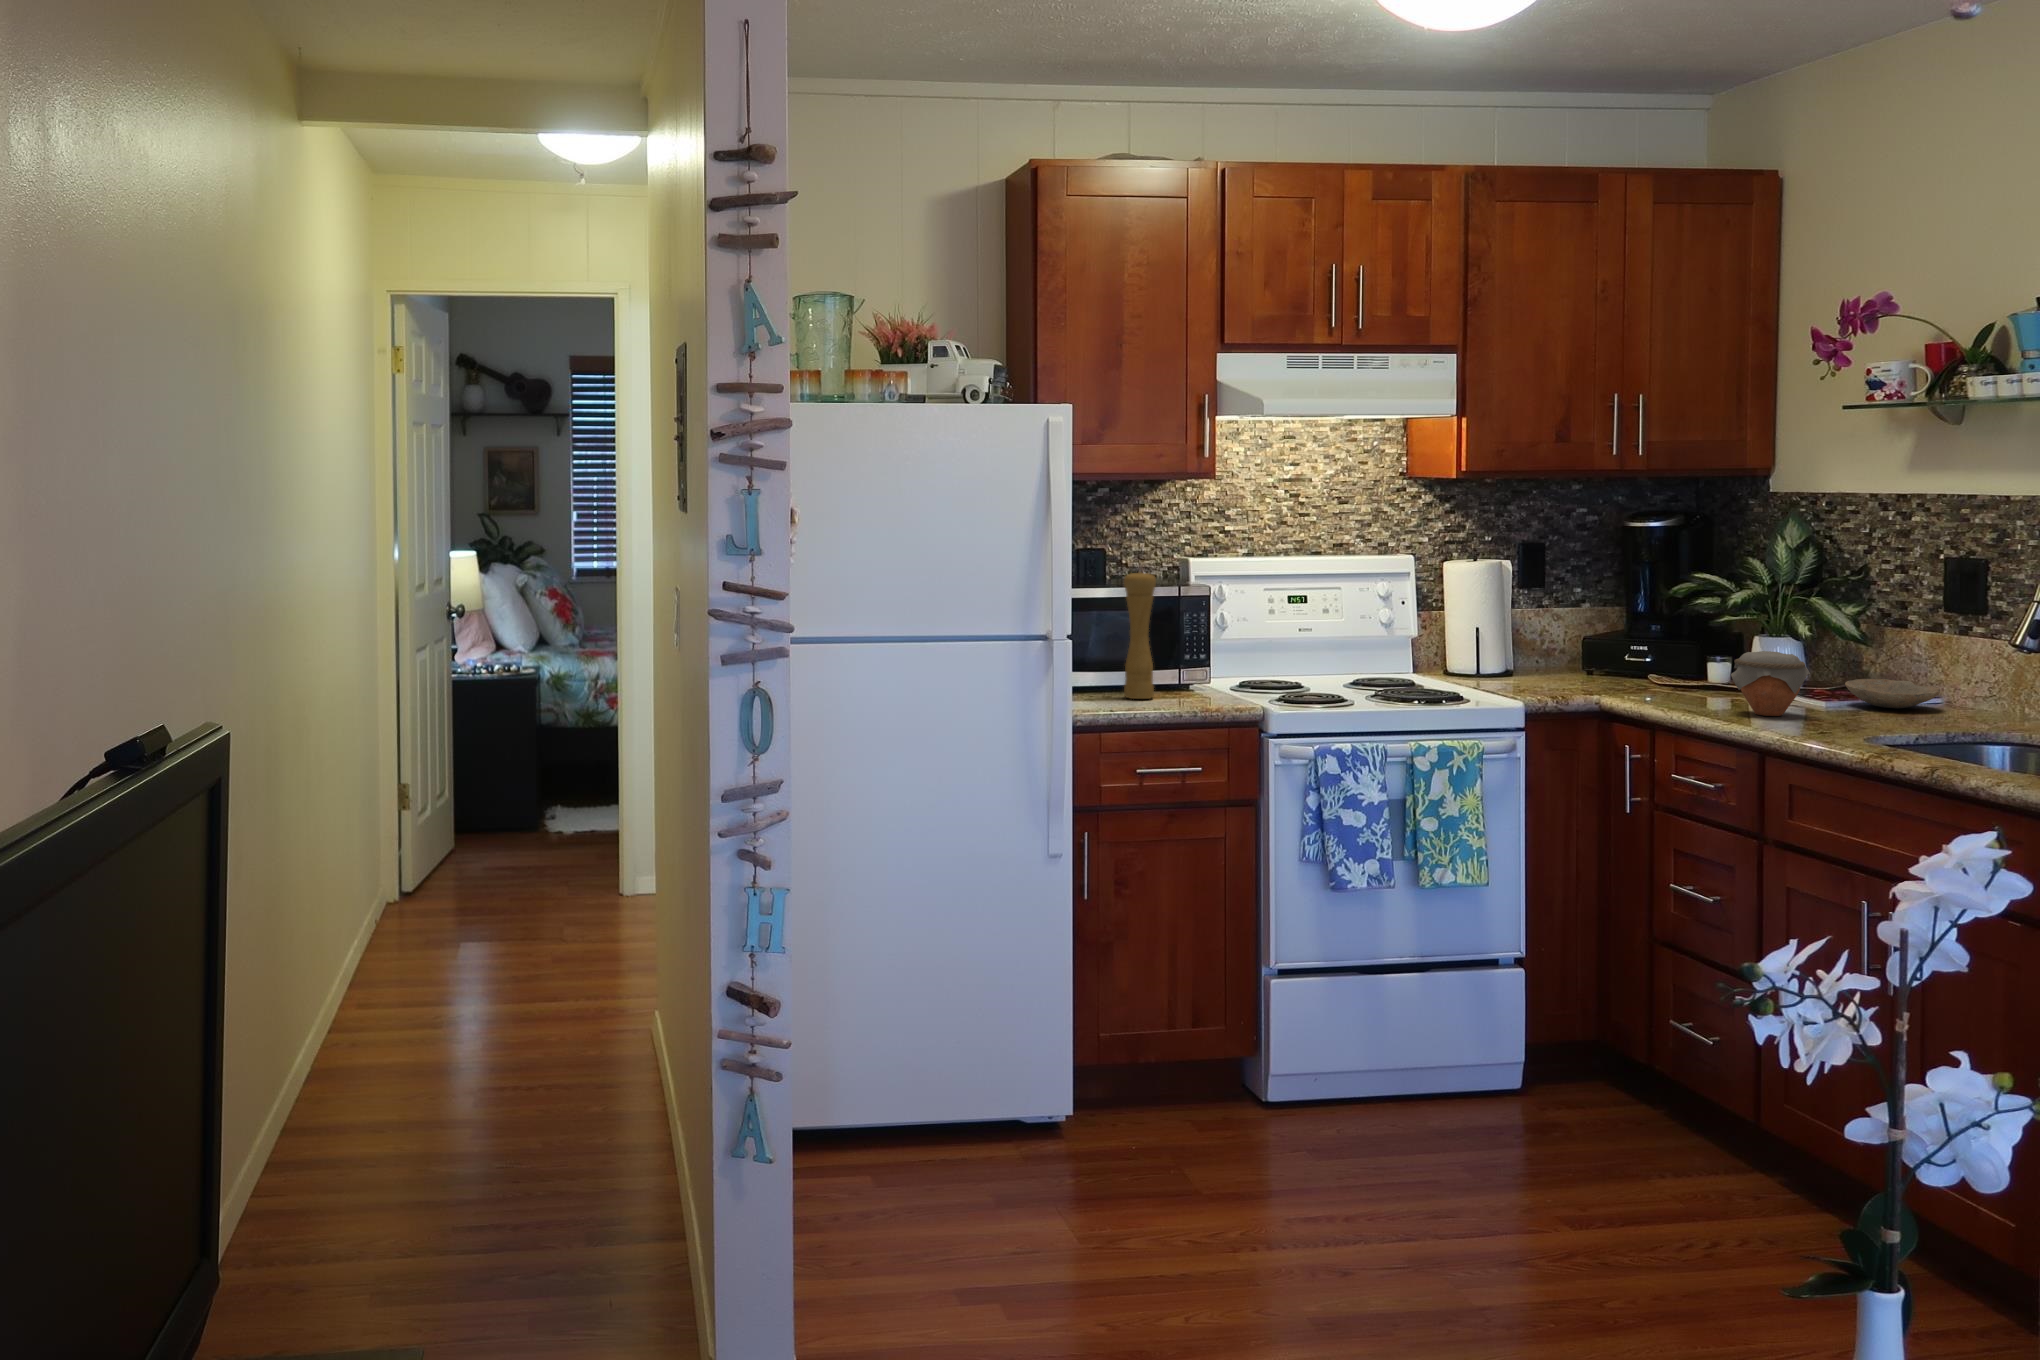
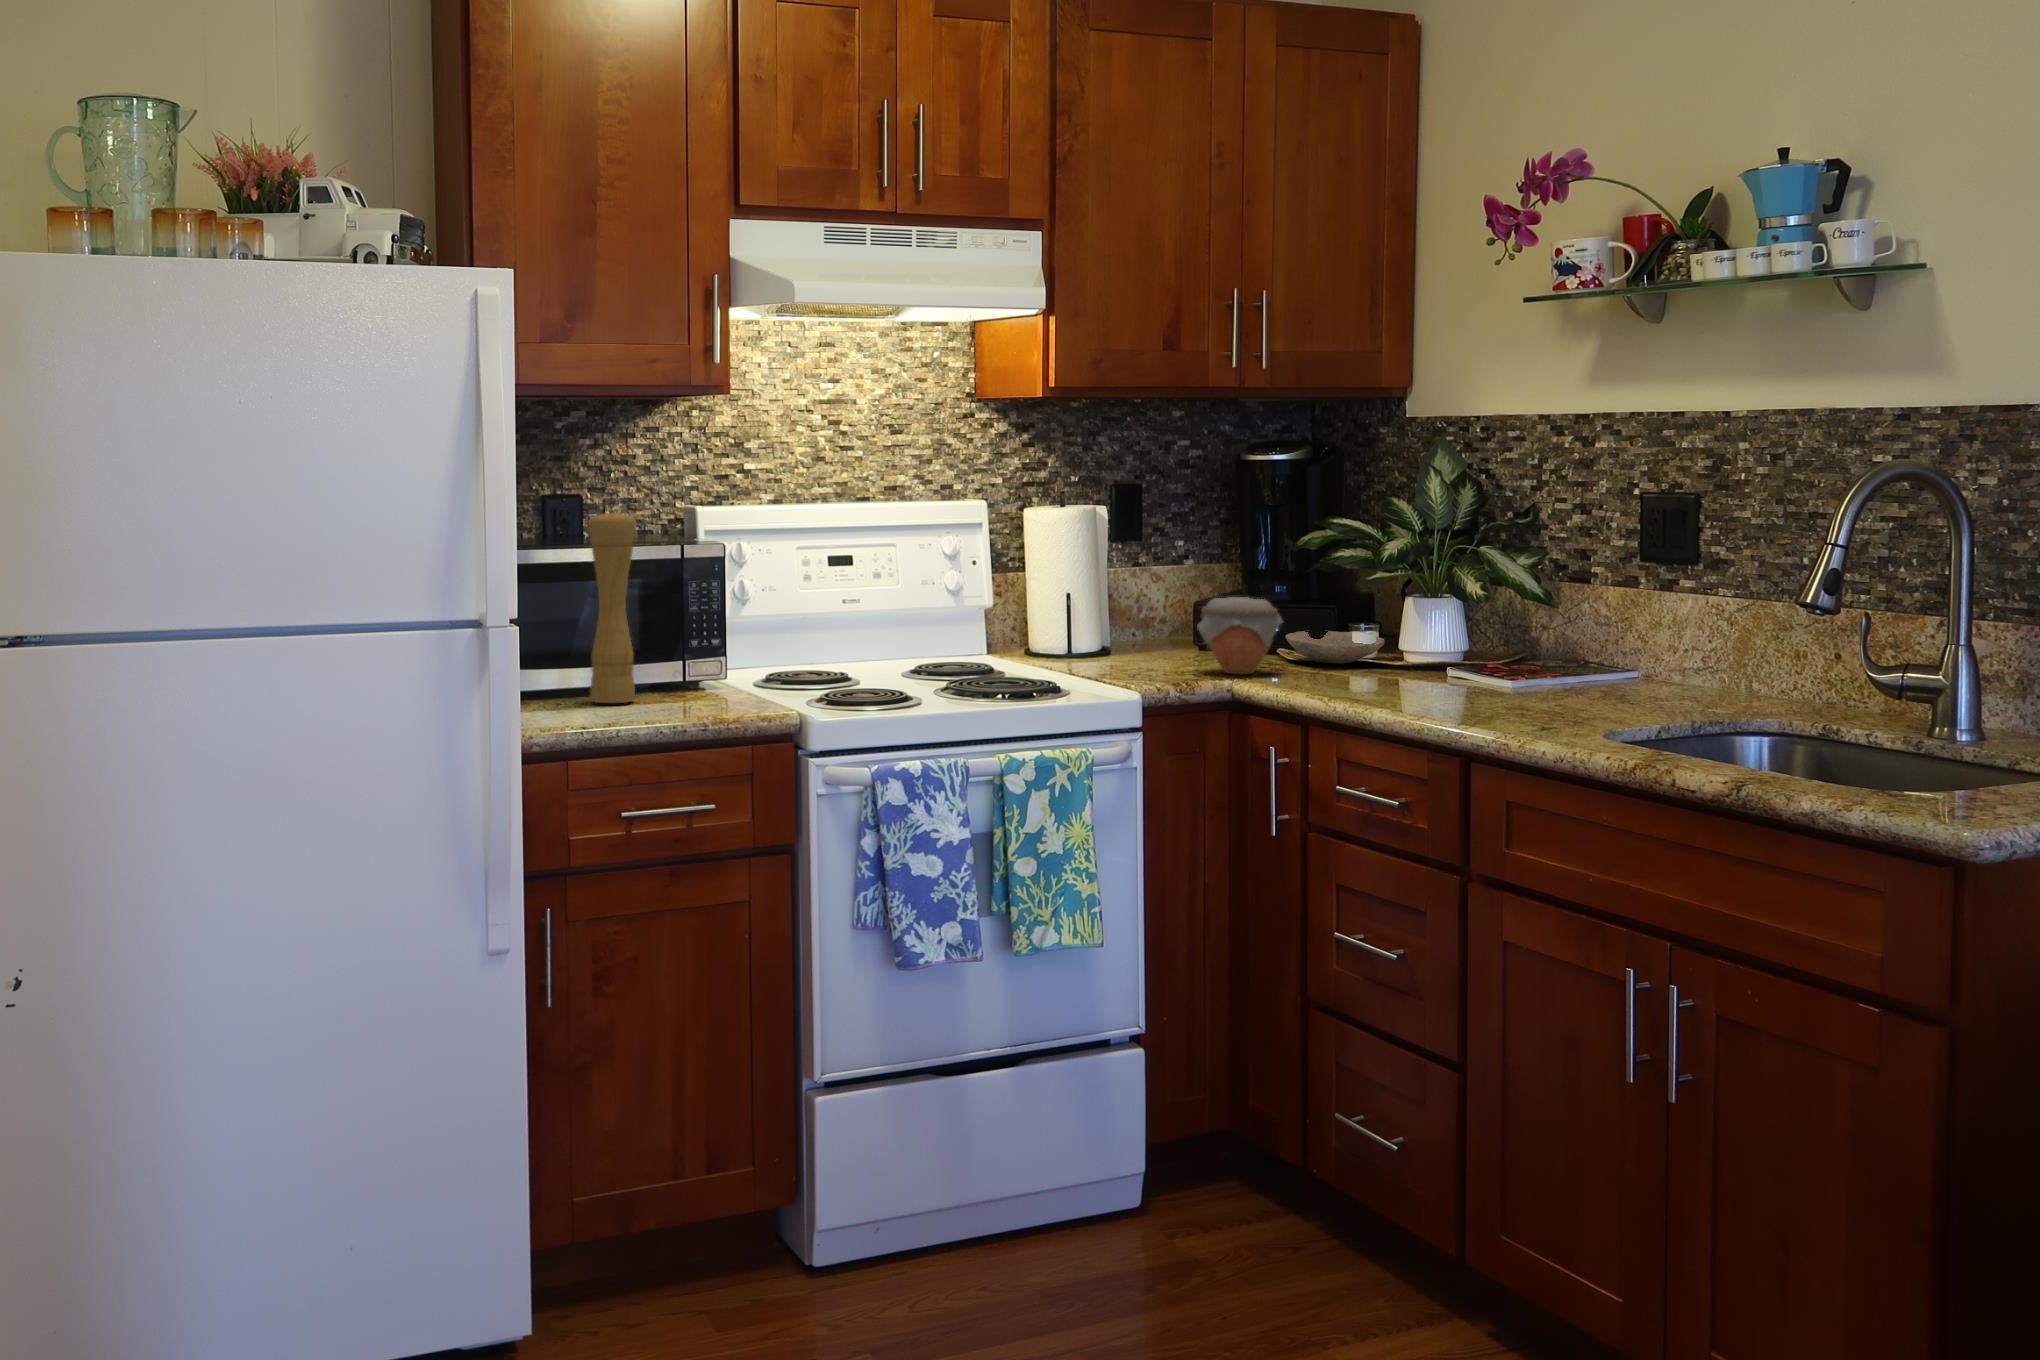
jar: present [1731,651,1810,716] -> present [1198,597,1283,674]
bowl: present [1845,679,1940,709] -> present [1285,631,1384,664]

